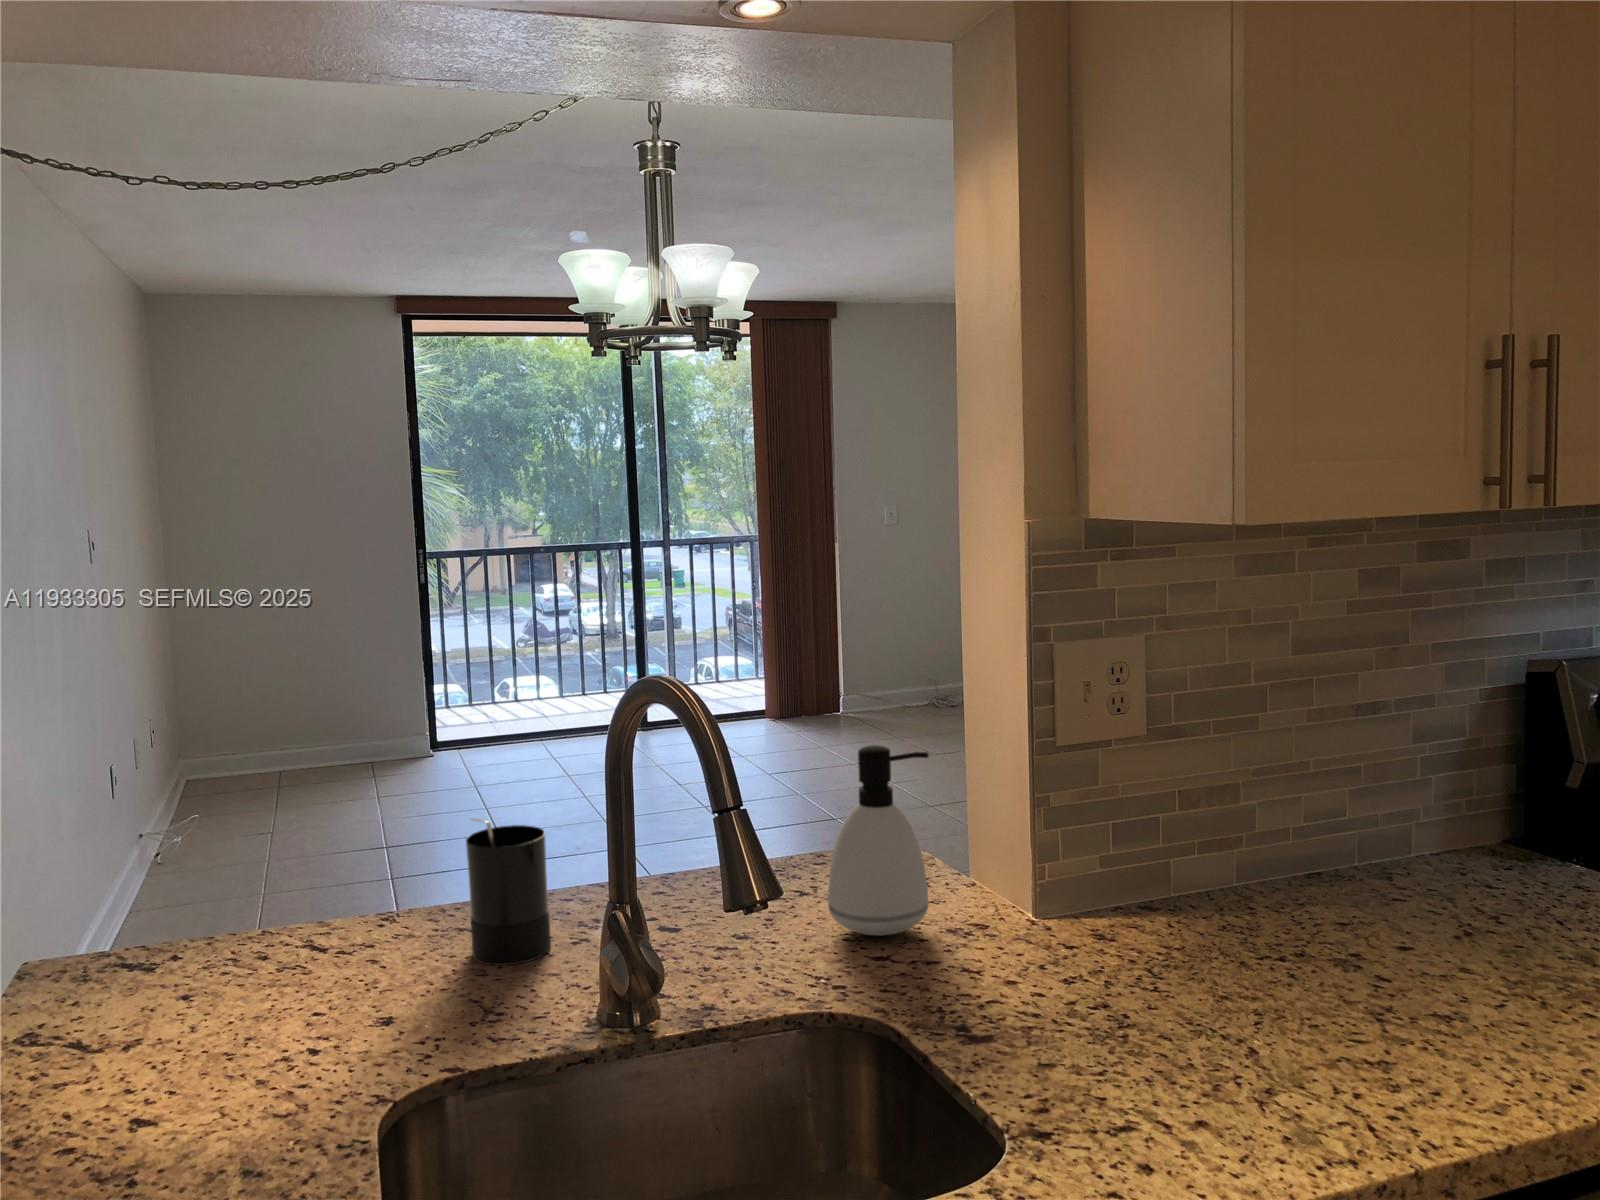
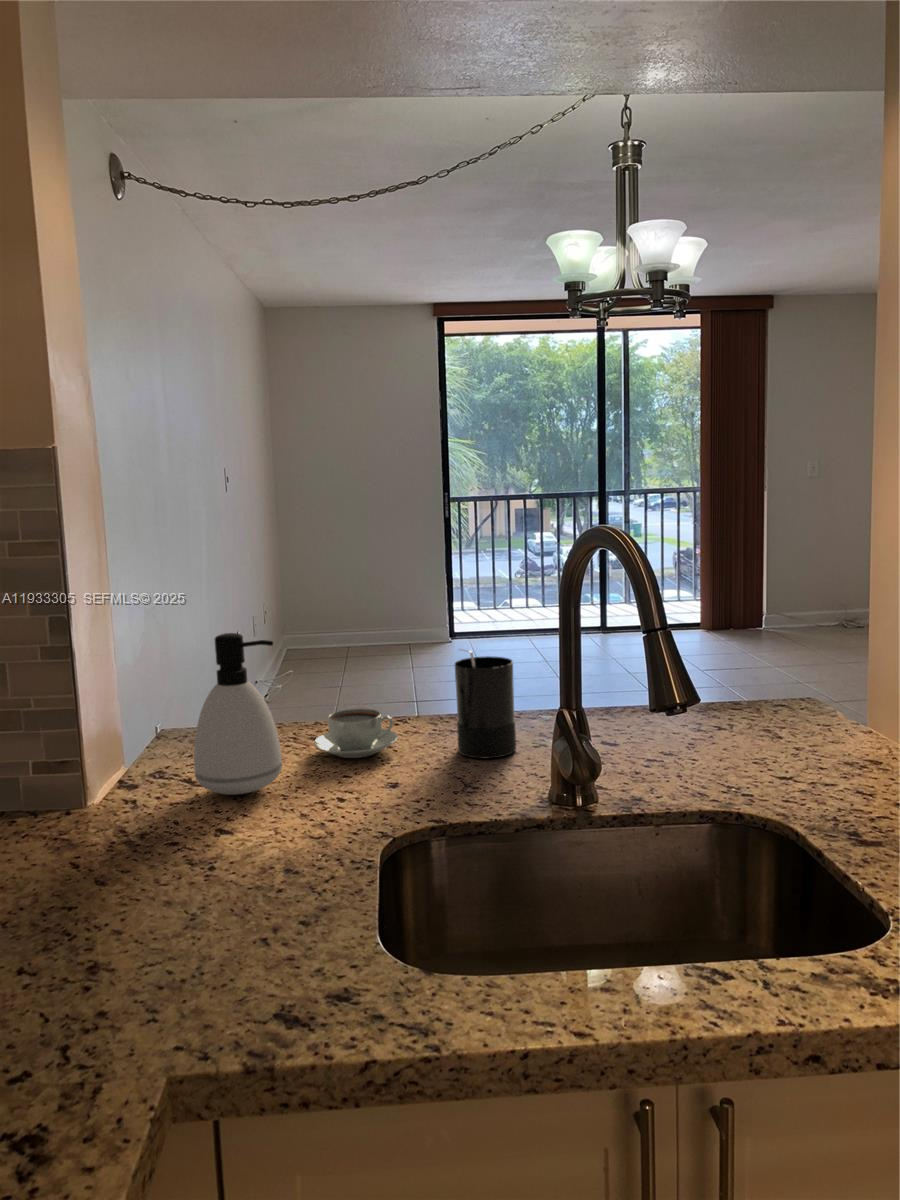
soap dispenser: present [828,745,928,935] -> present [194,633,282,795]
coffee cup: none [263,908,387,982] -> present [314,708,398,758]

